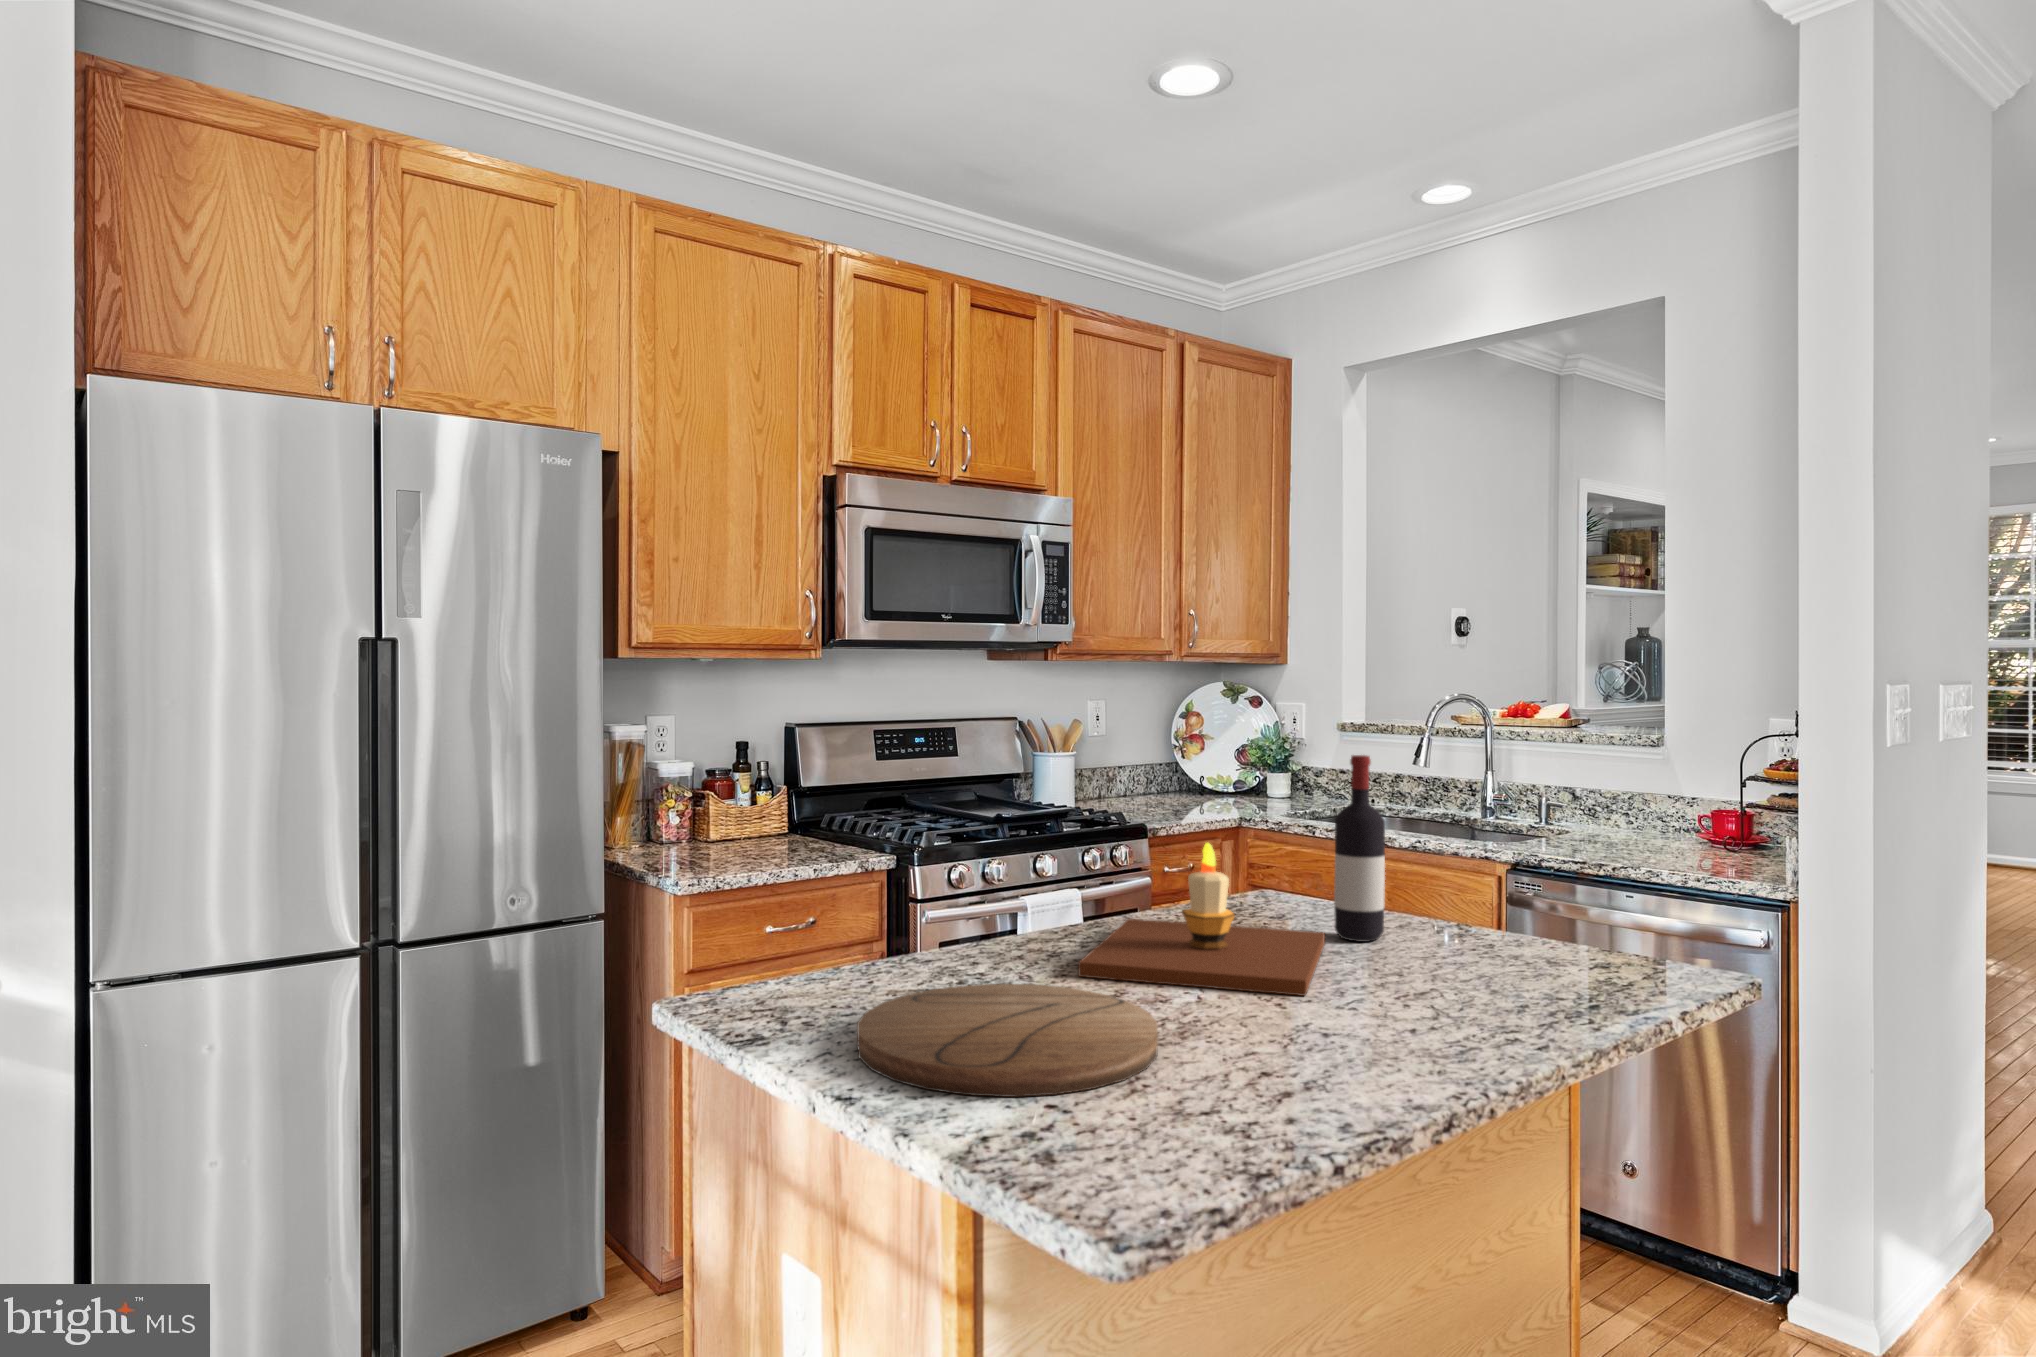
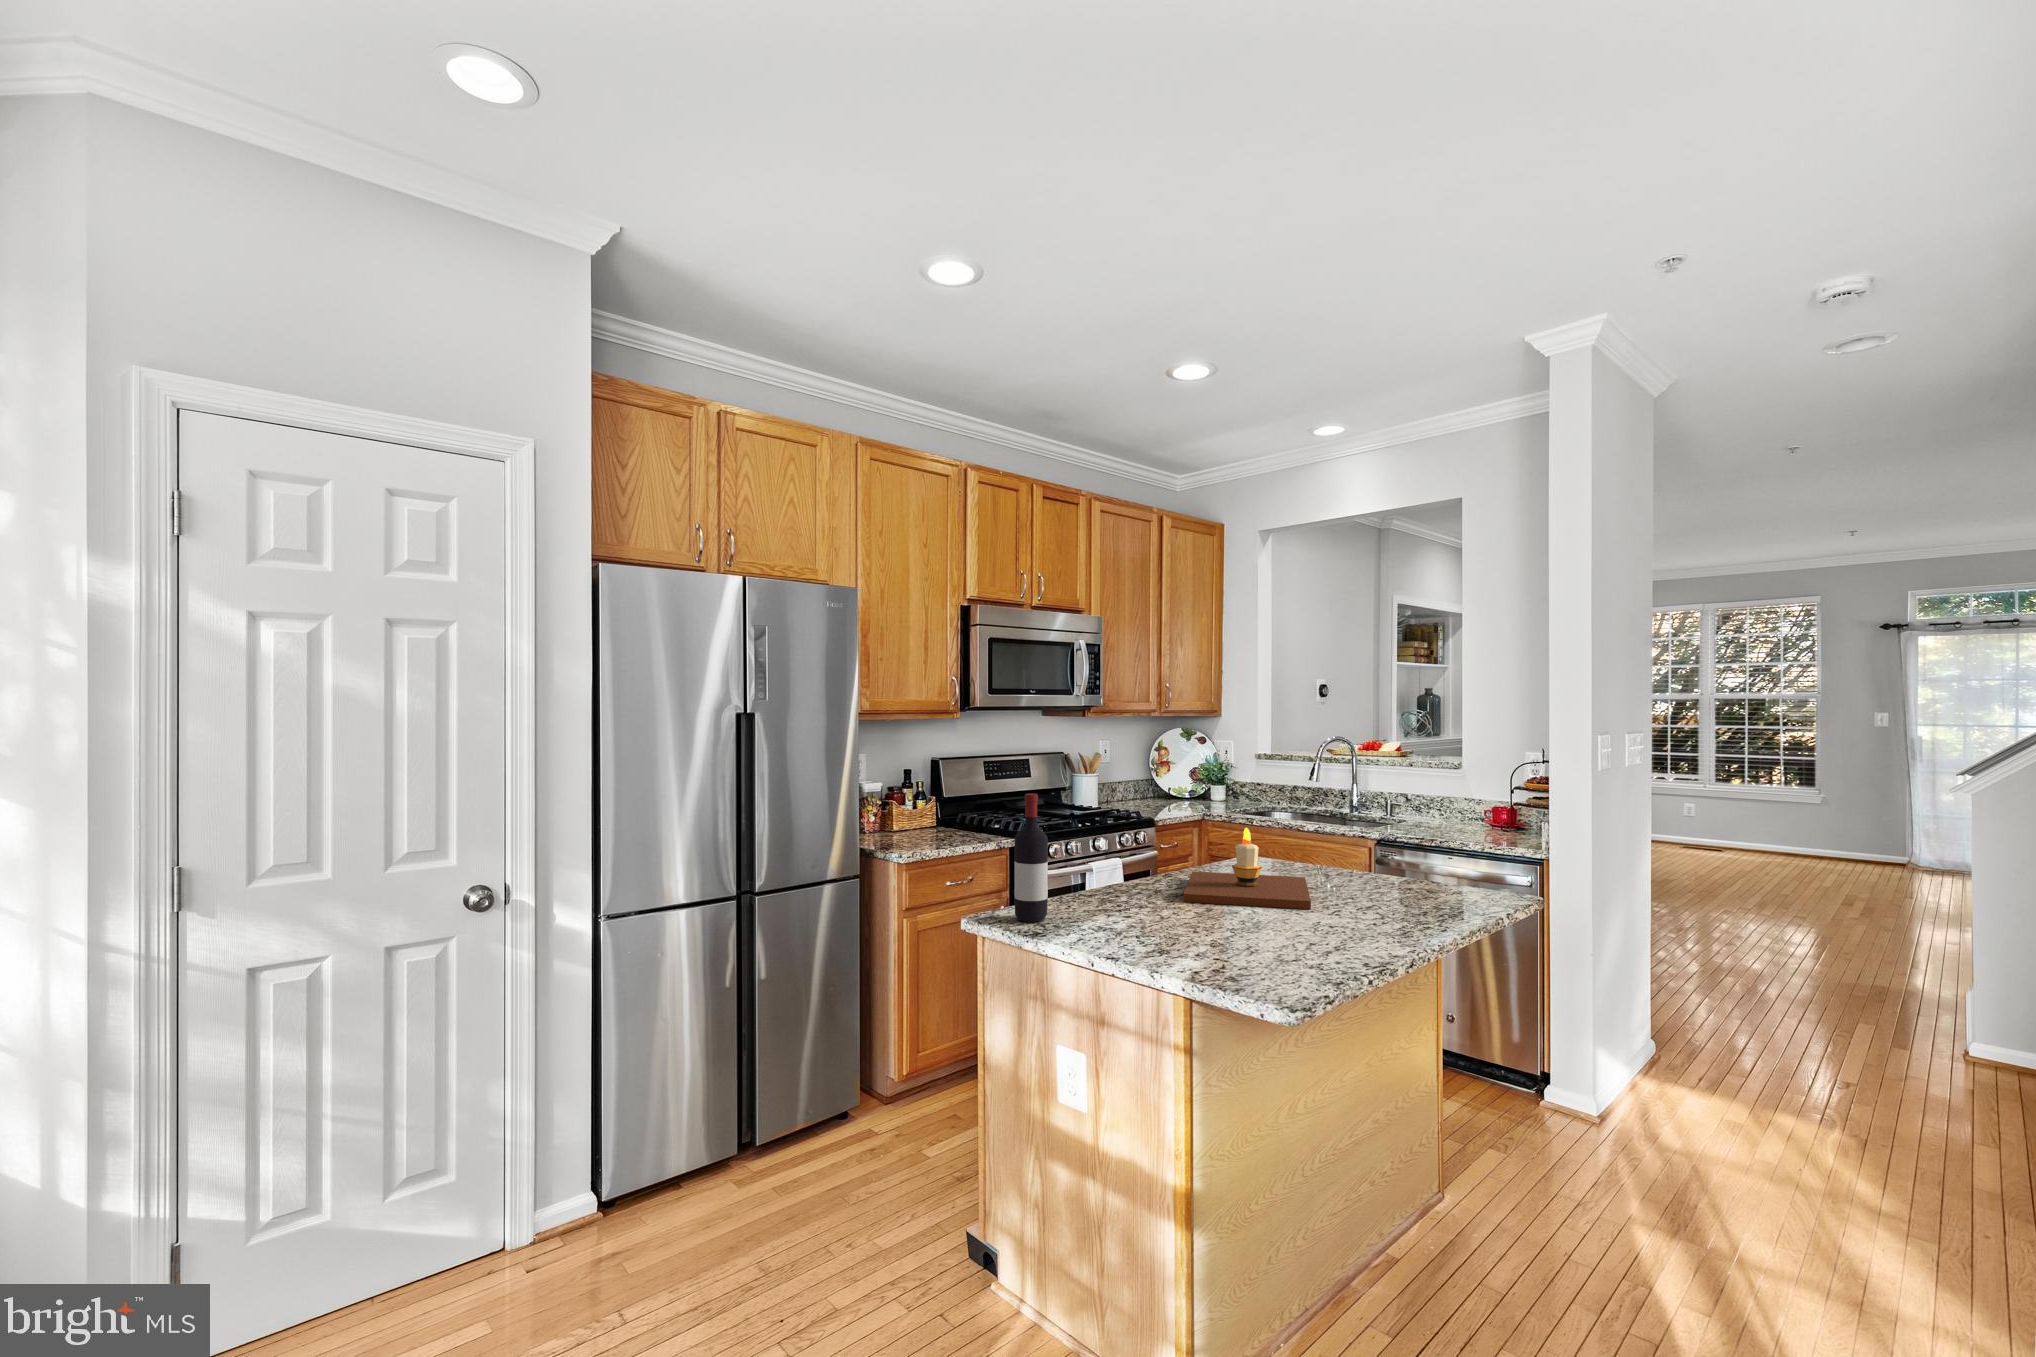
wine bottle: present [1334,755,1385,942] -> present [1014,794,1048,922]
cutting board: present [857,984,1158,1097] -> none [1097,904,1255,955]

